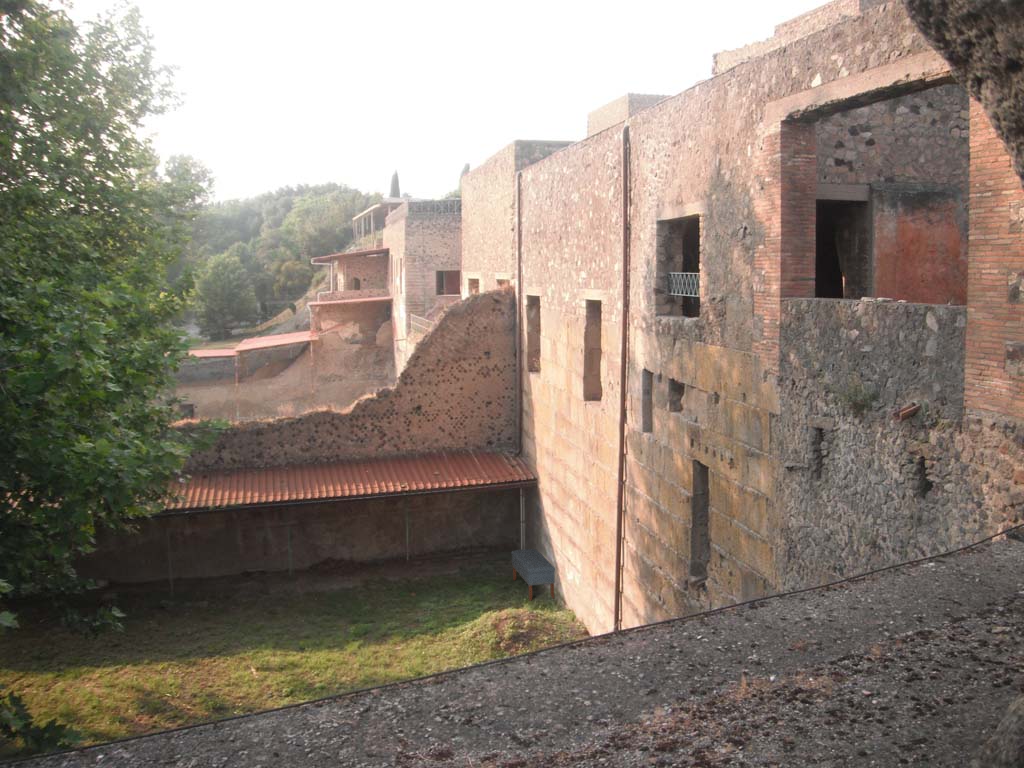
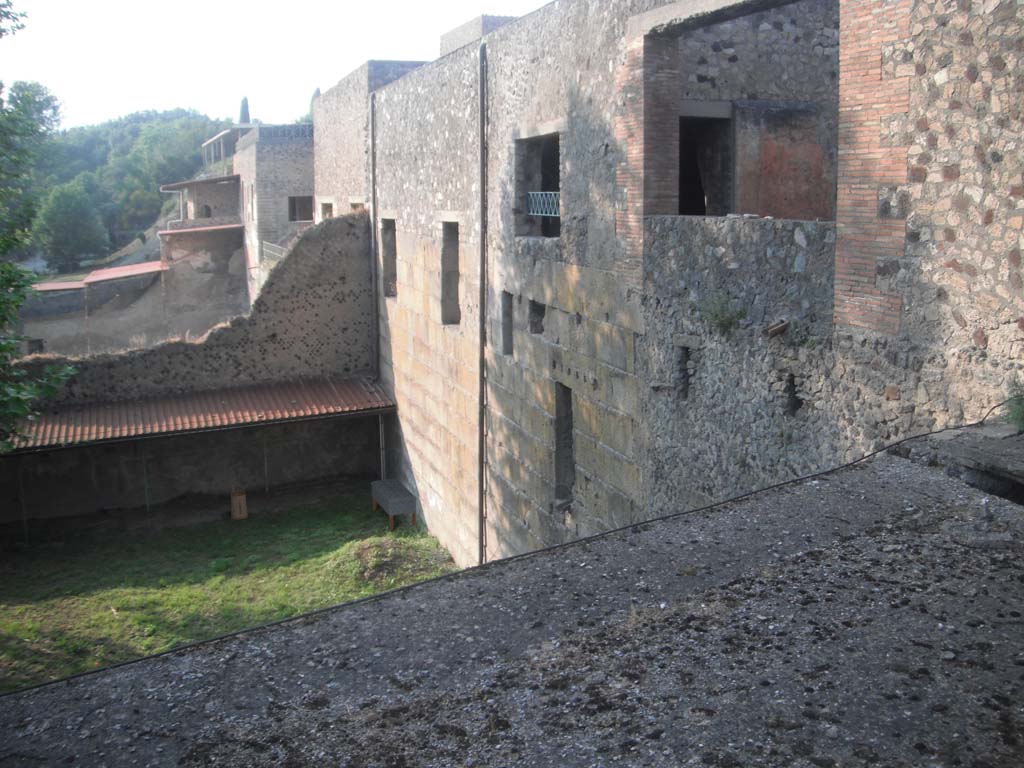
watering can: none [379,549,395,584] -> present [231,484,248,520]

